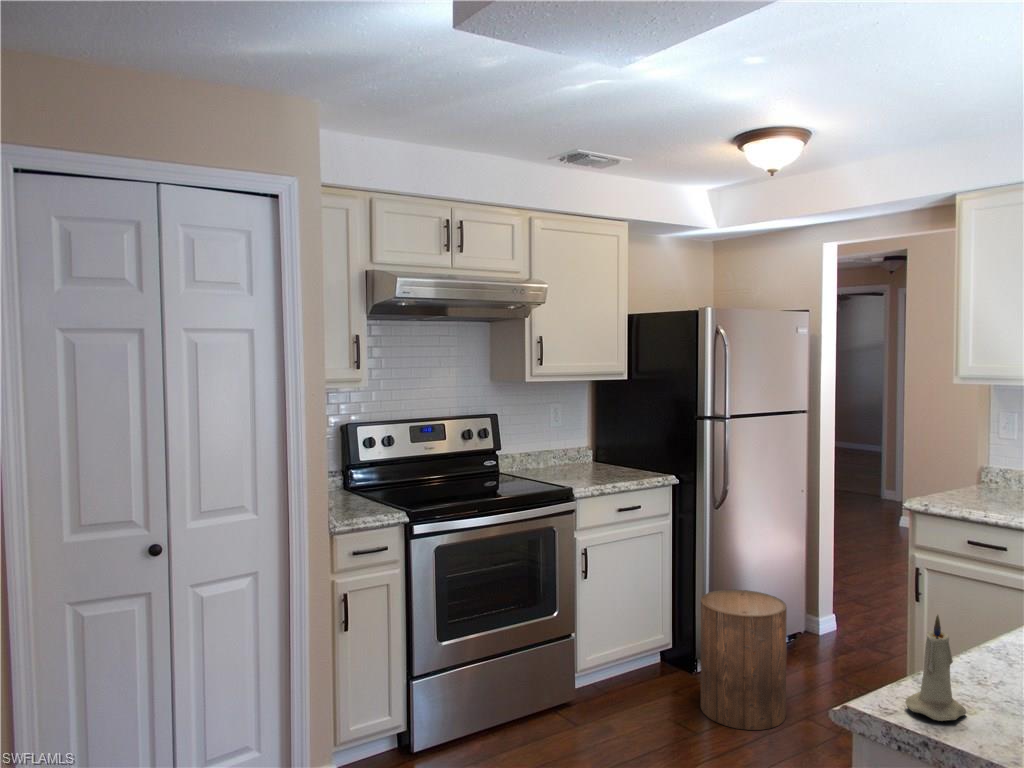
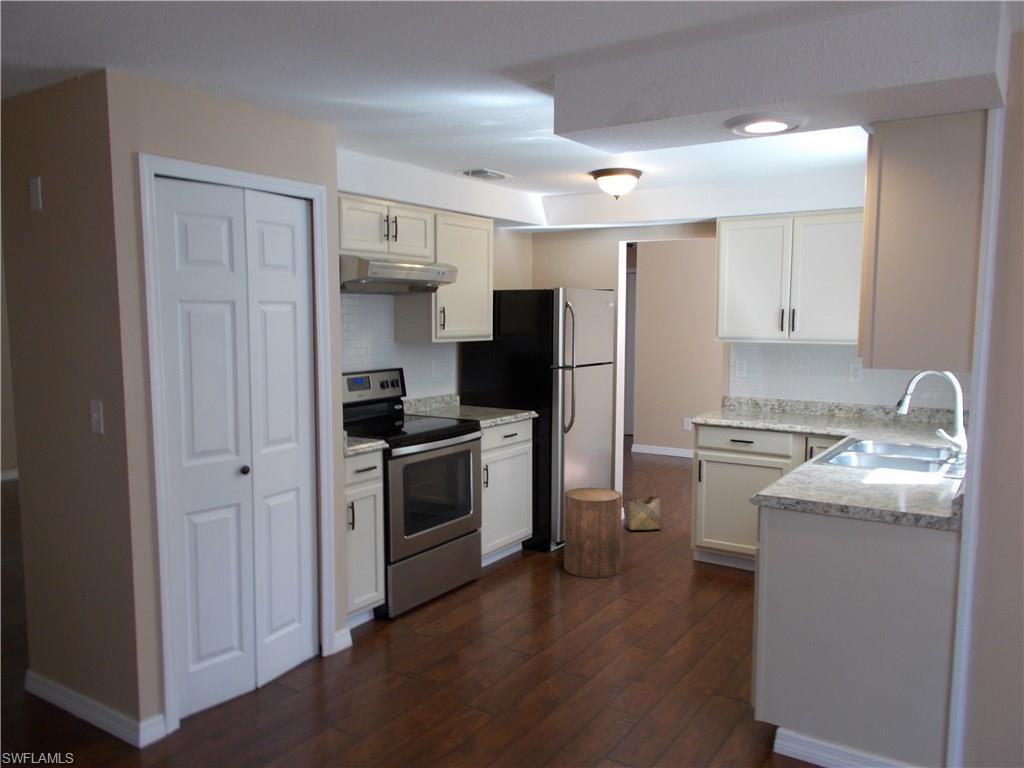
woven basket: none [827,578,883,655] -> present [627,484,661,530]
candle: present [905,615,966,721] -> none [786,445,811,491]

